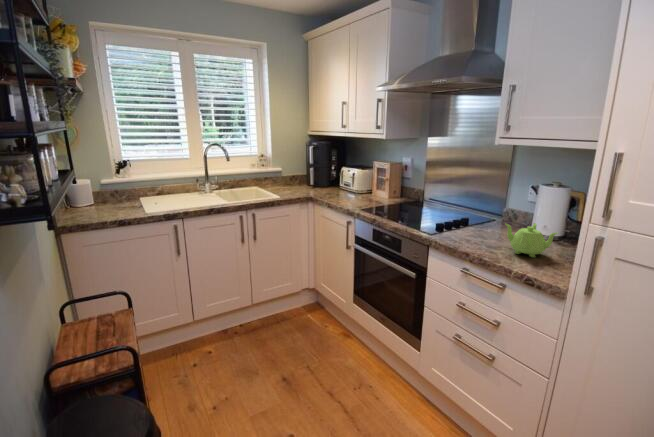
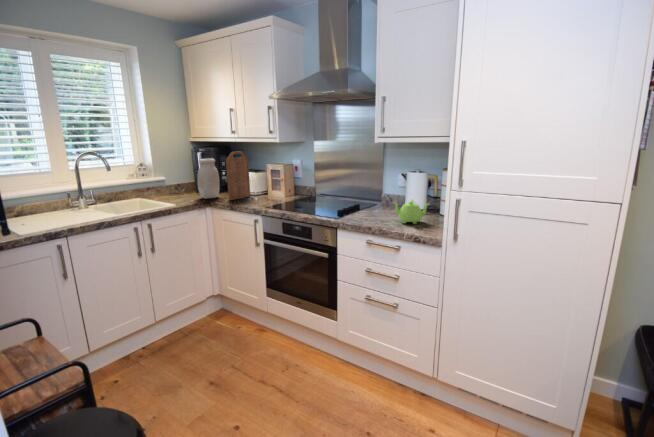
cutting board: none [332,147,356,197] -> present [226,151,250,200]
jar: none [306,153,327,192] -> present [197,158,219,198]

